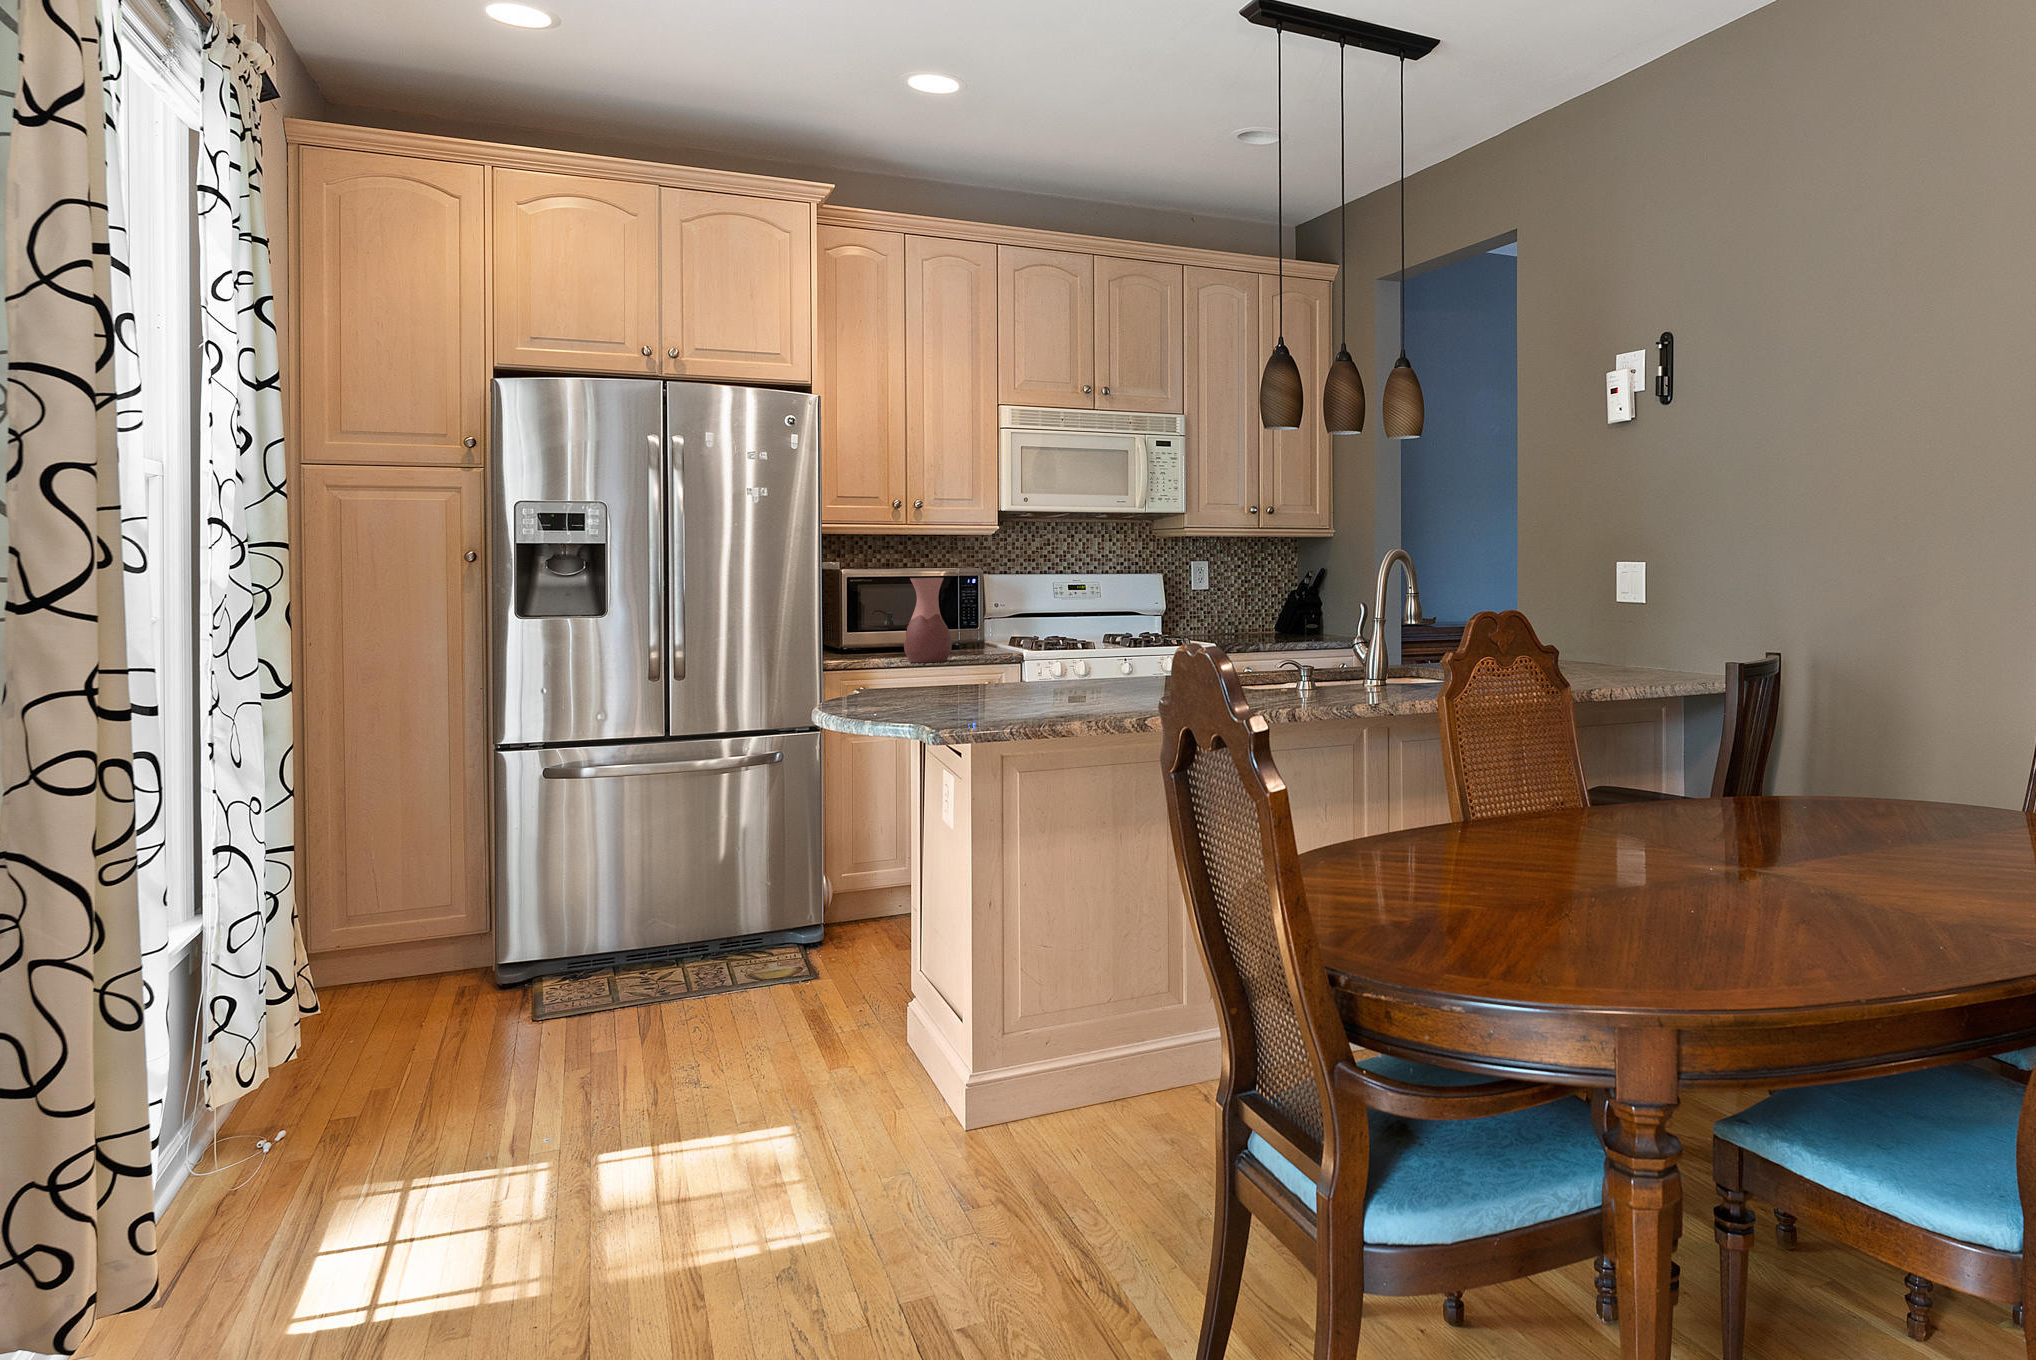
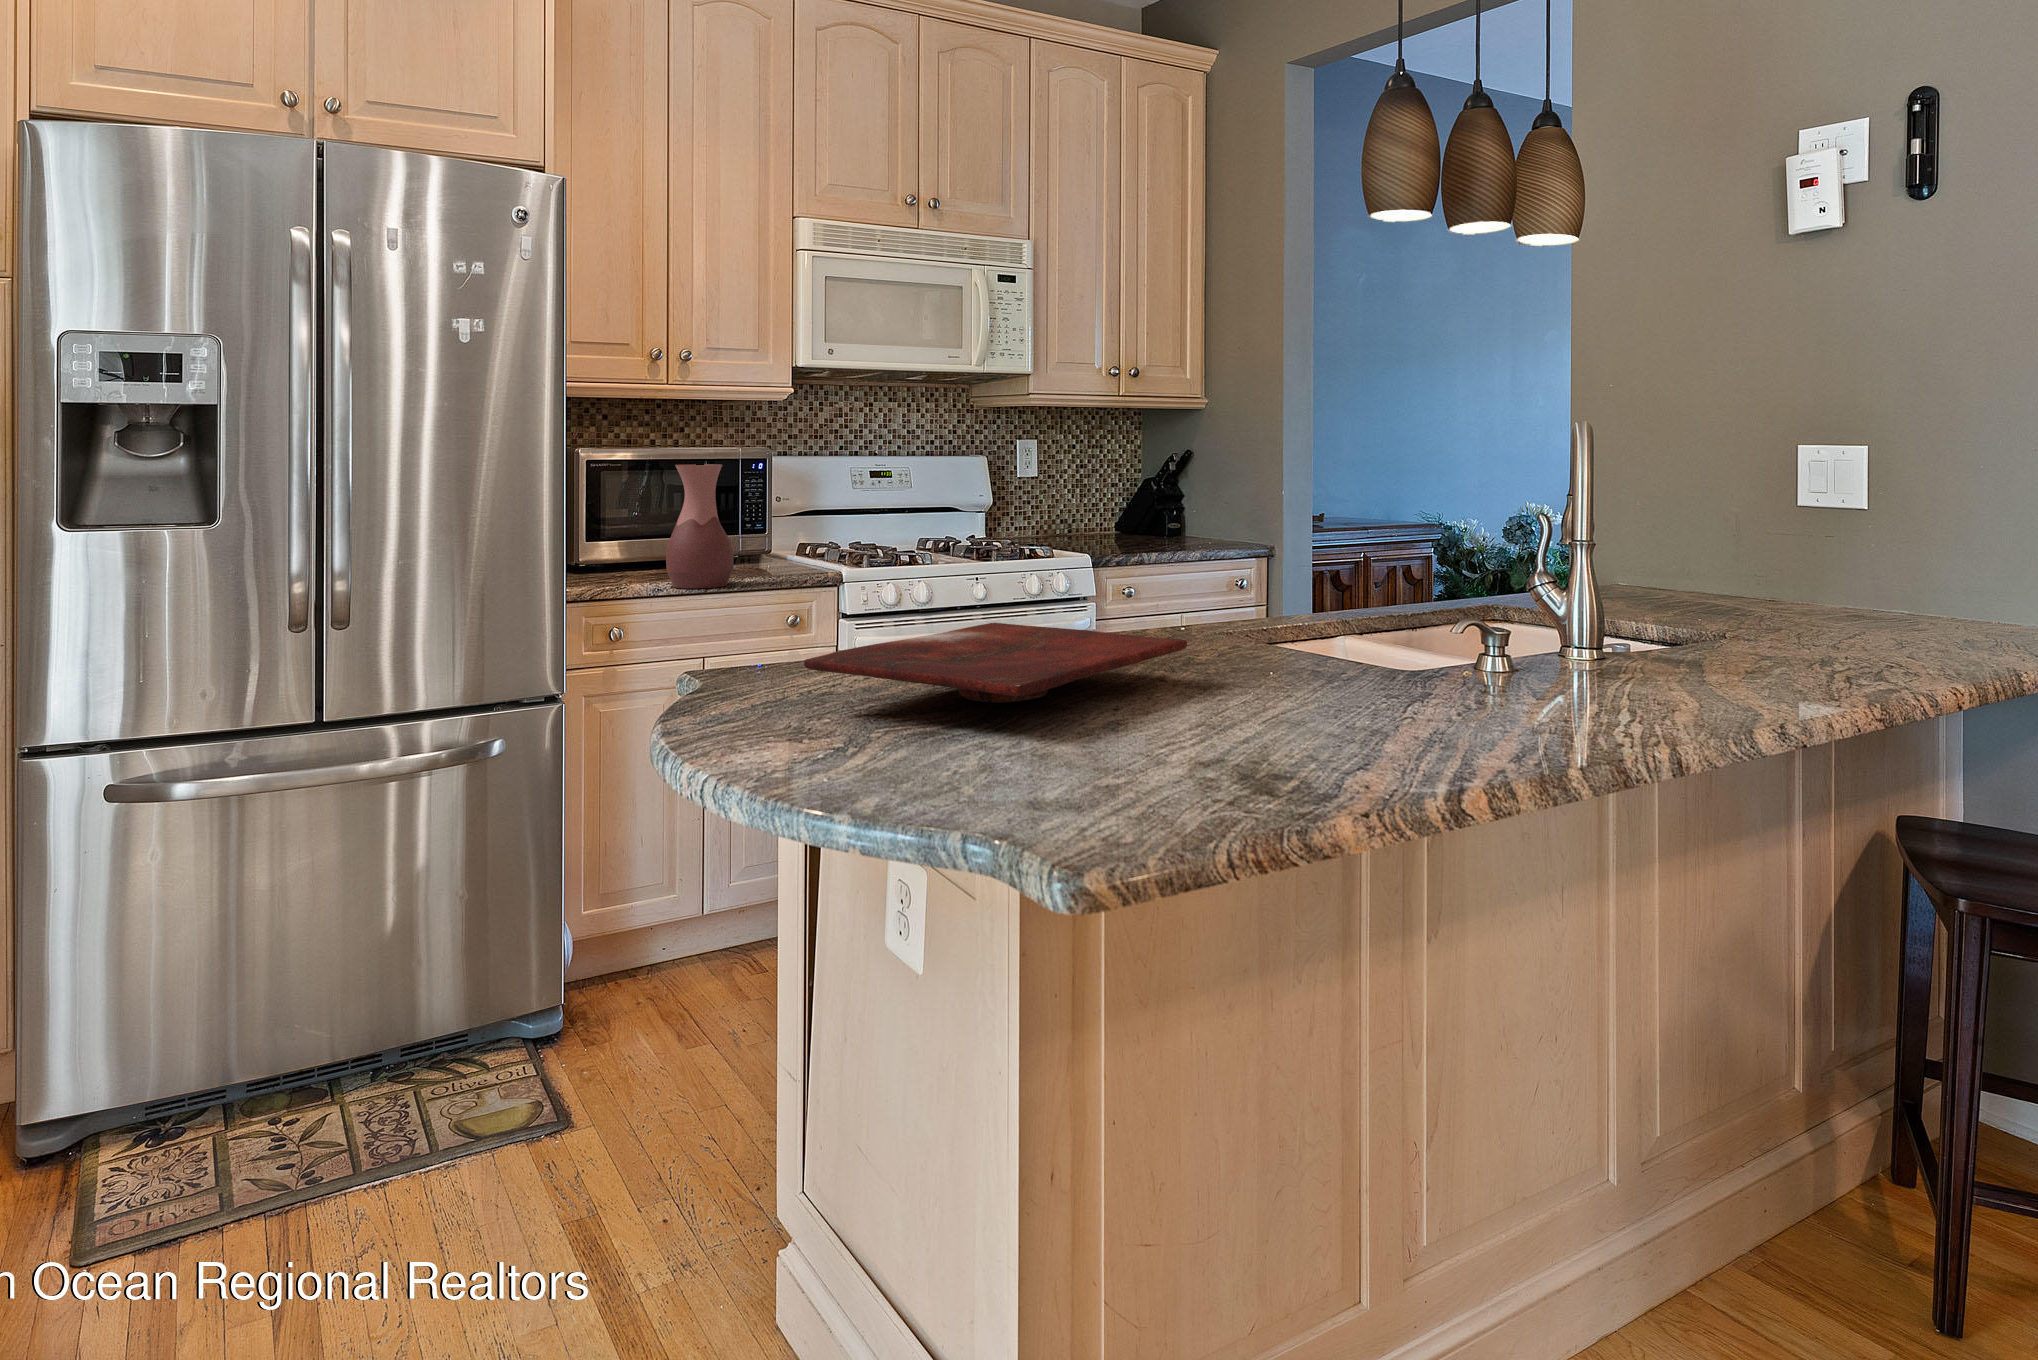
cutting board: none [891,665,1108,698] -> present [804,623,1187,703]

